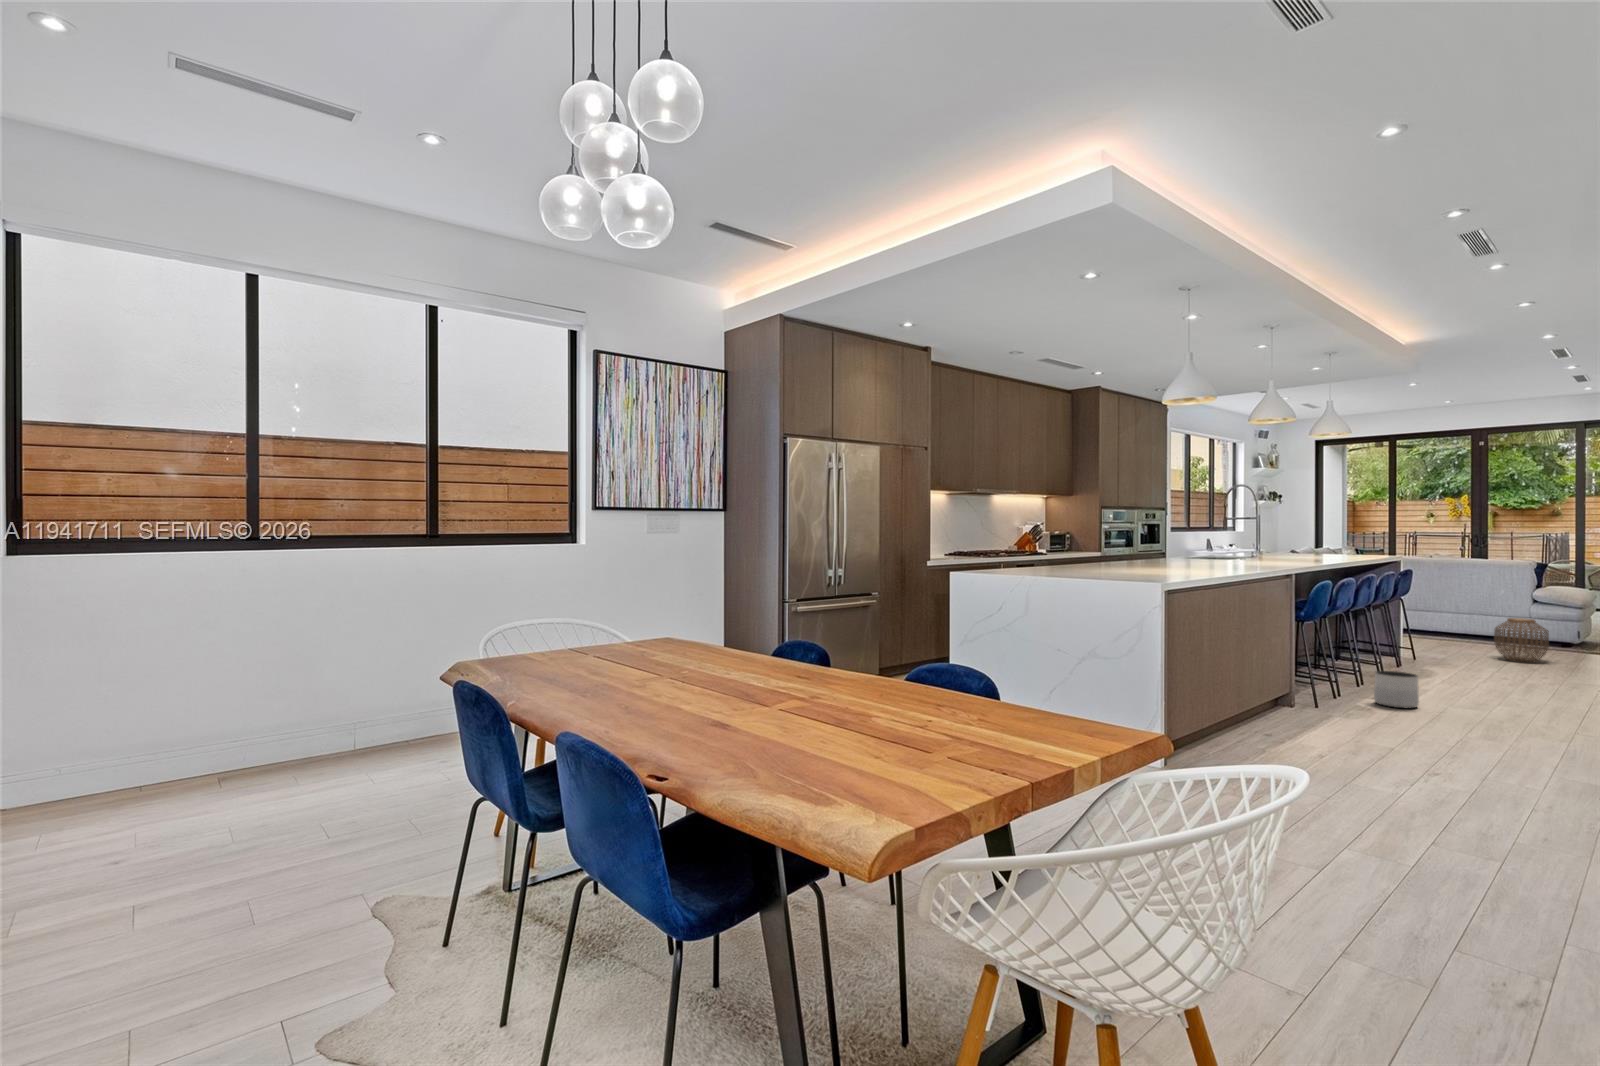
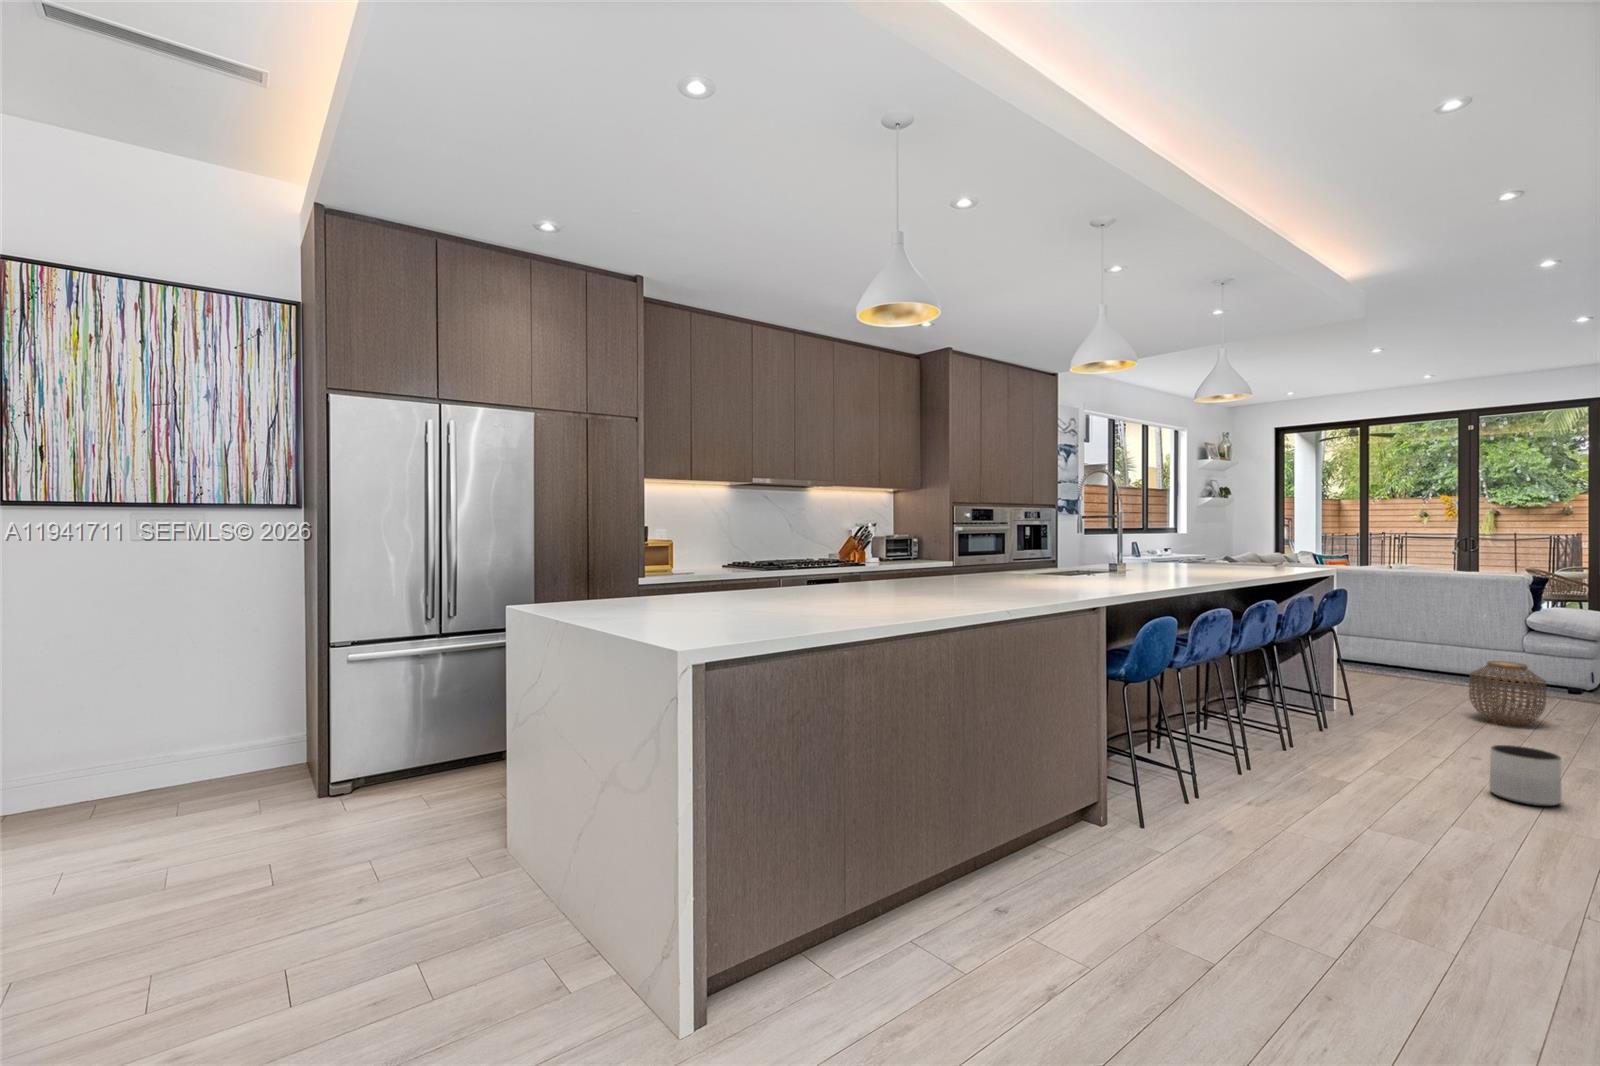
planter: present [1374,671,1419,708] -> present [1489,745,1562,806]

